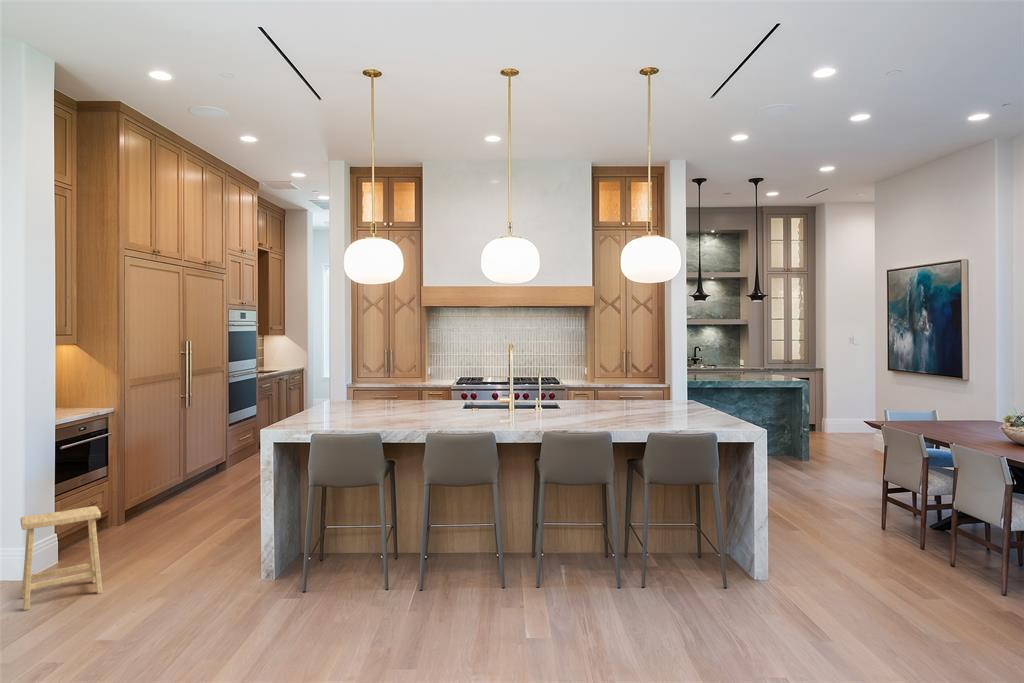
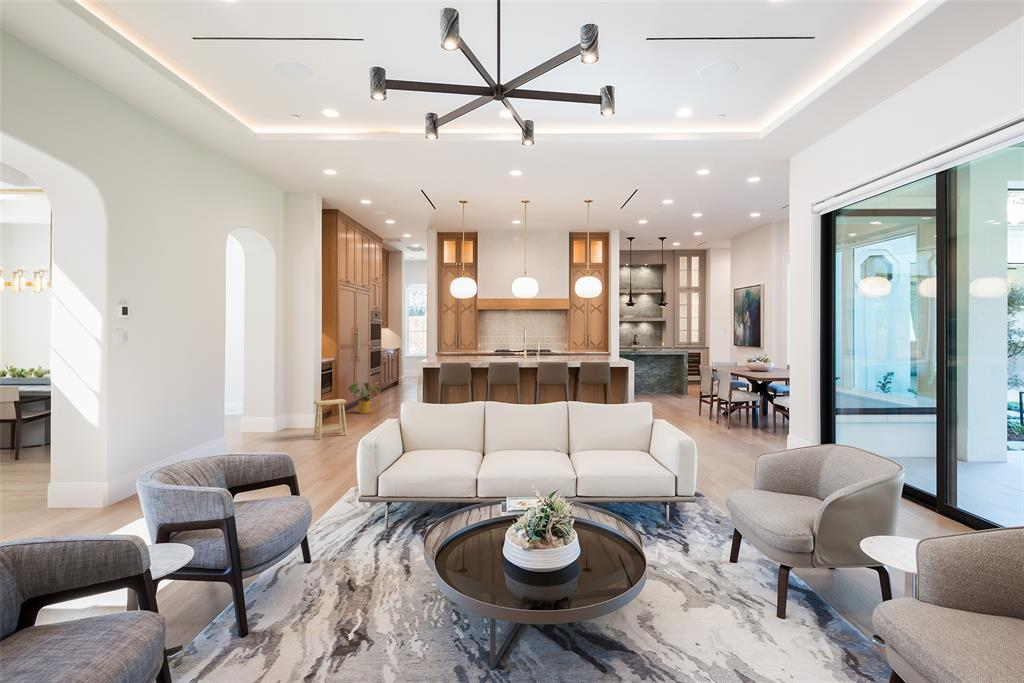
house plant: none [156,449,221,514] -> present [349,382,379,414]

